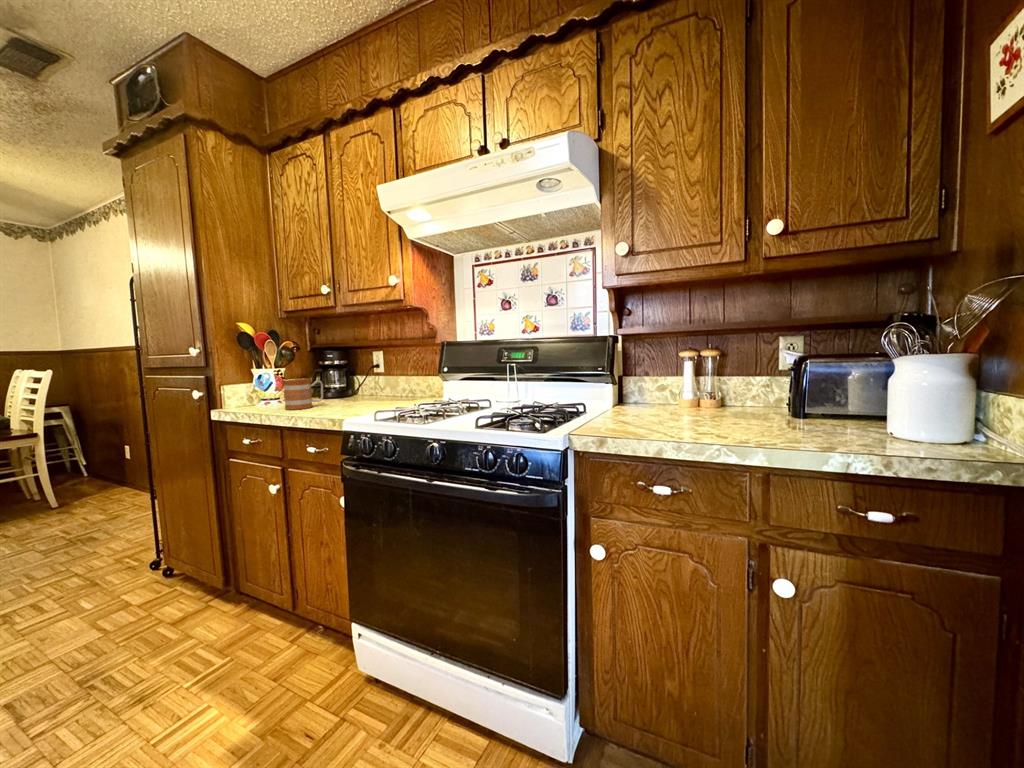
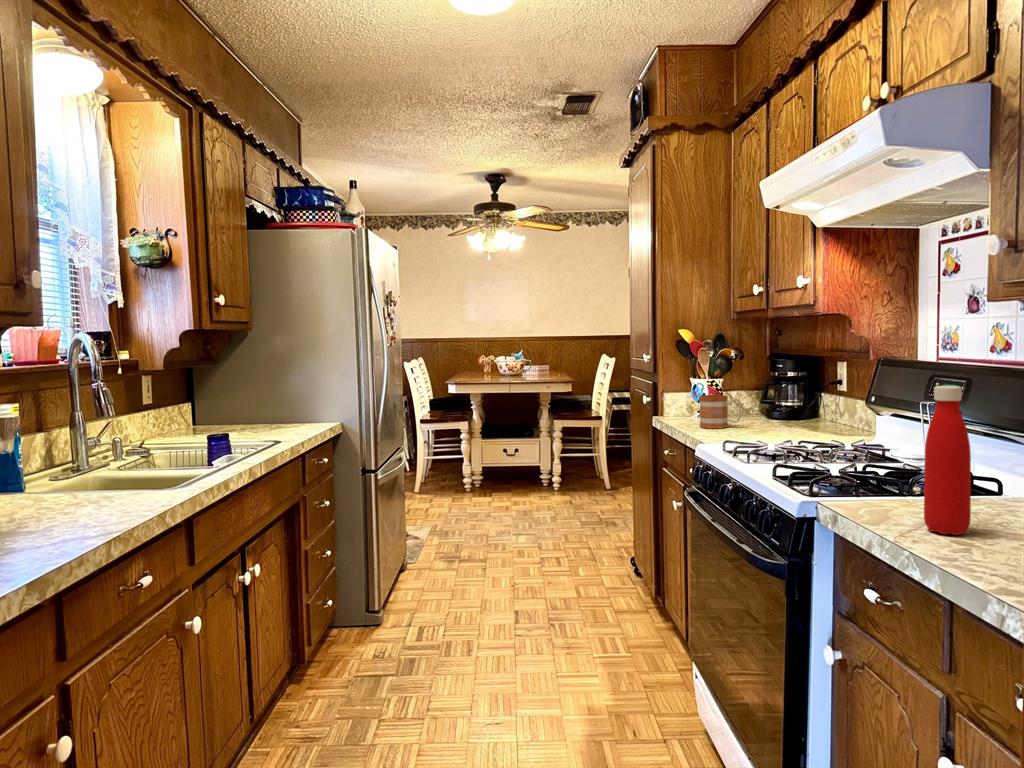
bottle: none [632,333,659,431] -> present [924,386,971,535]

